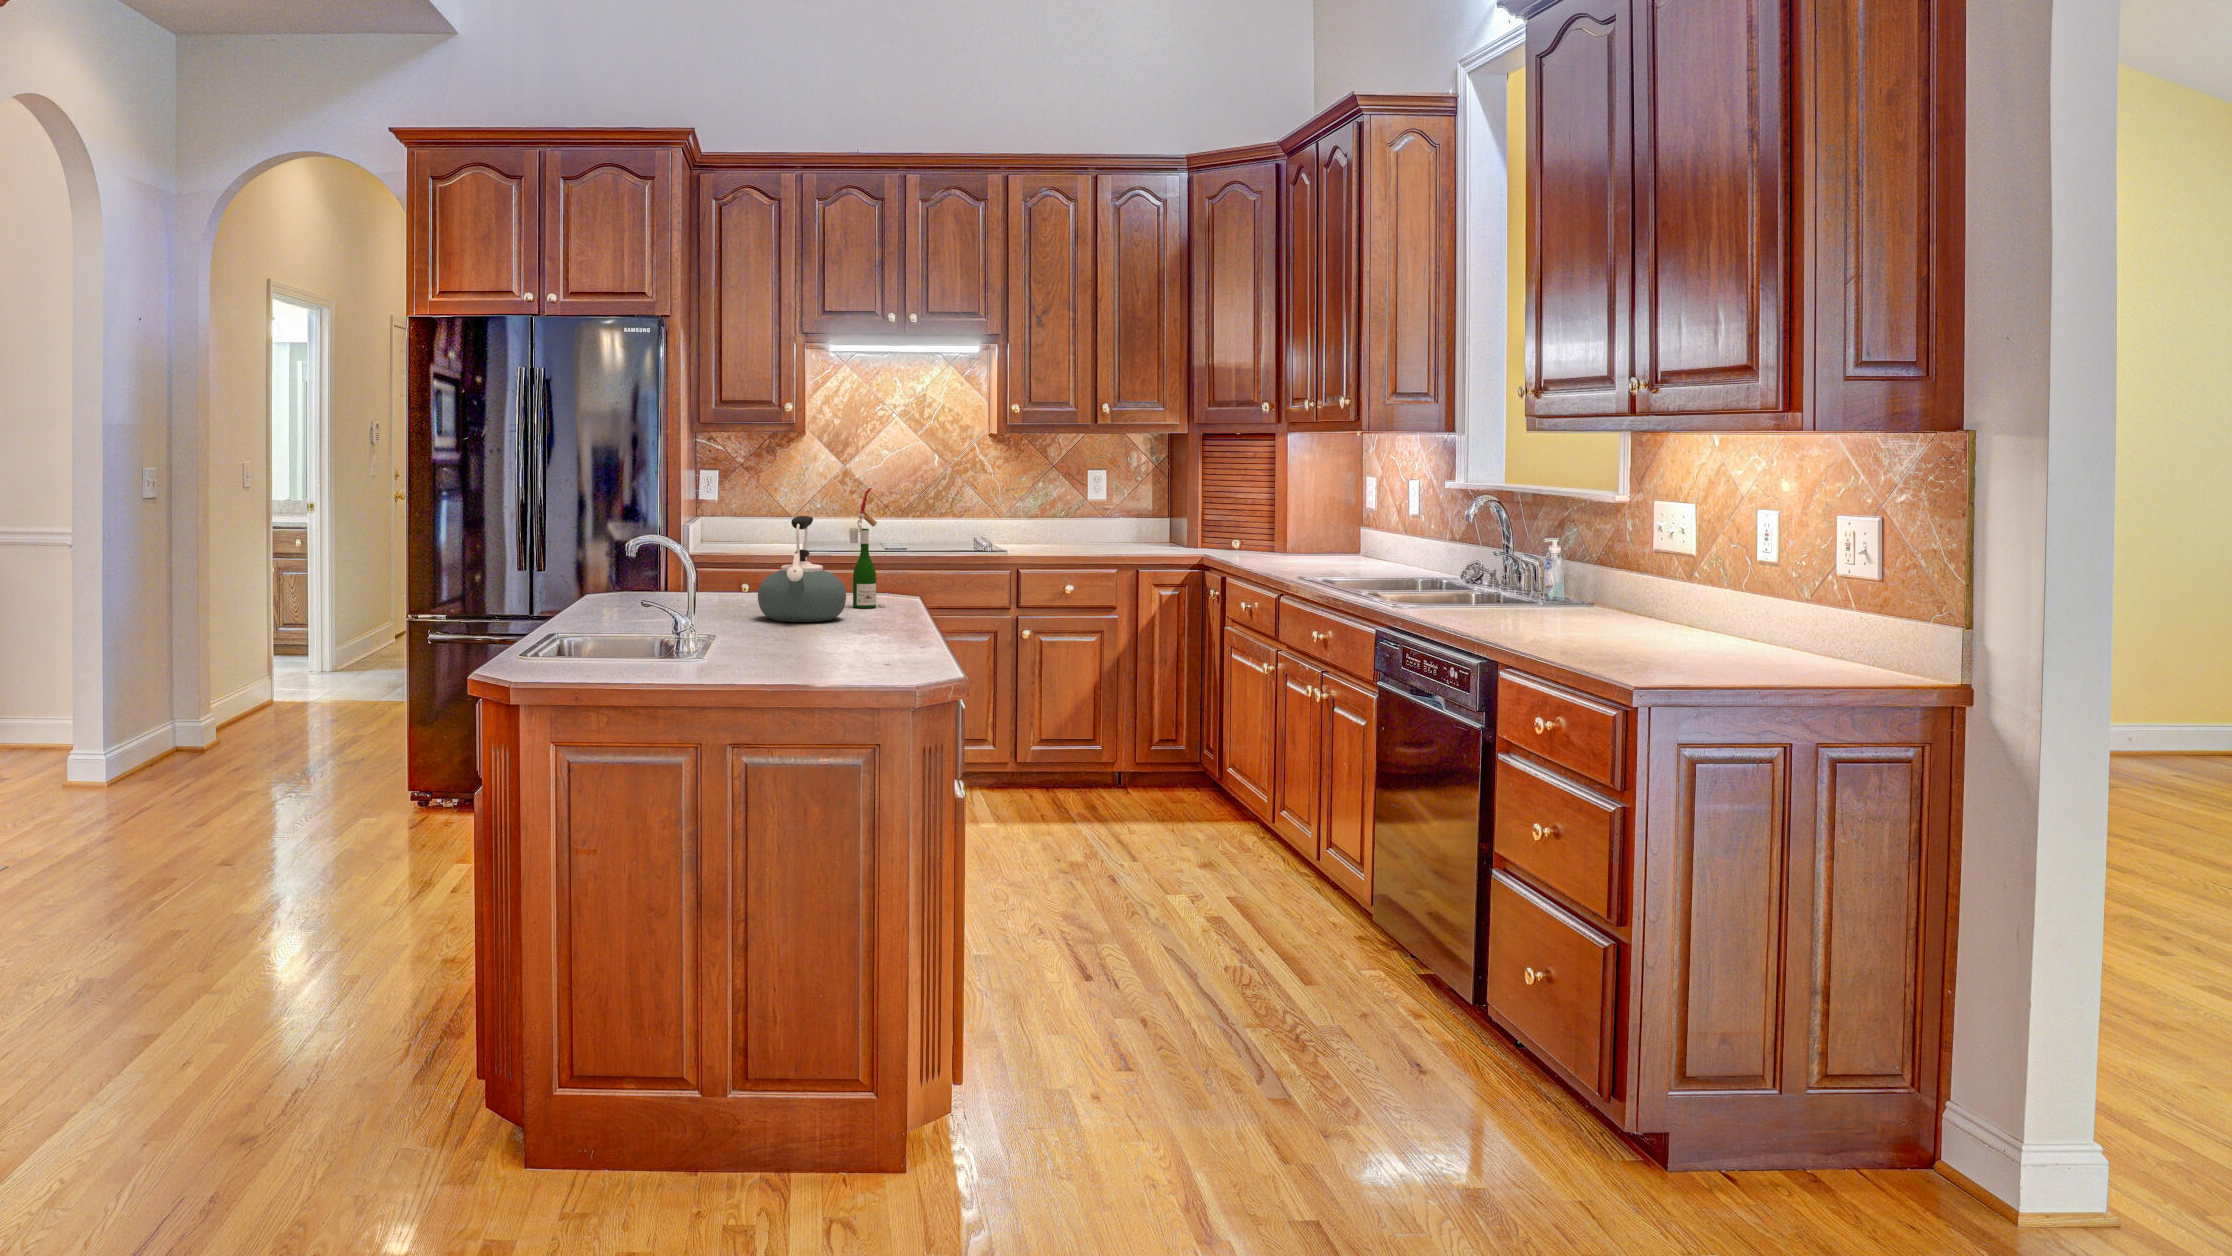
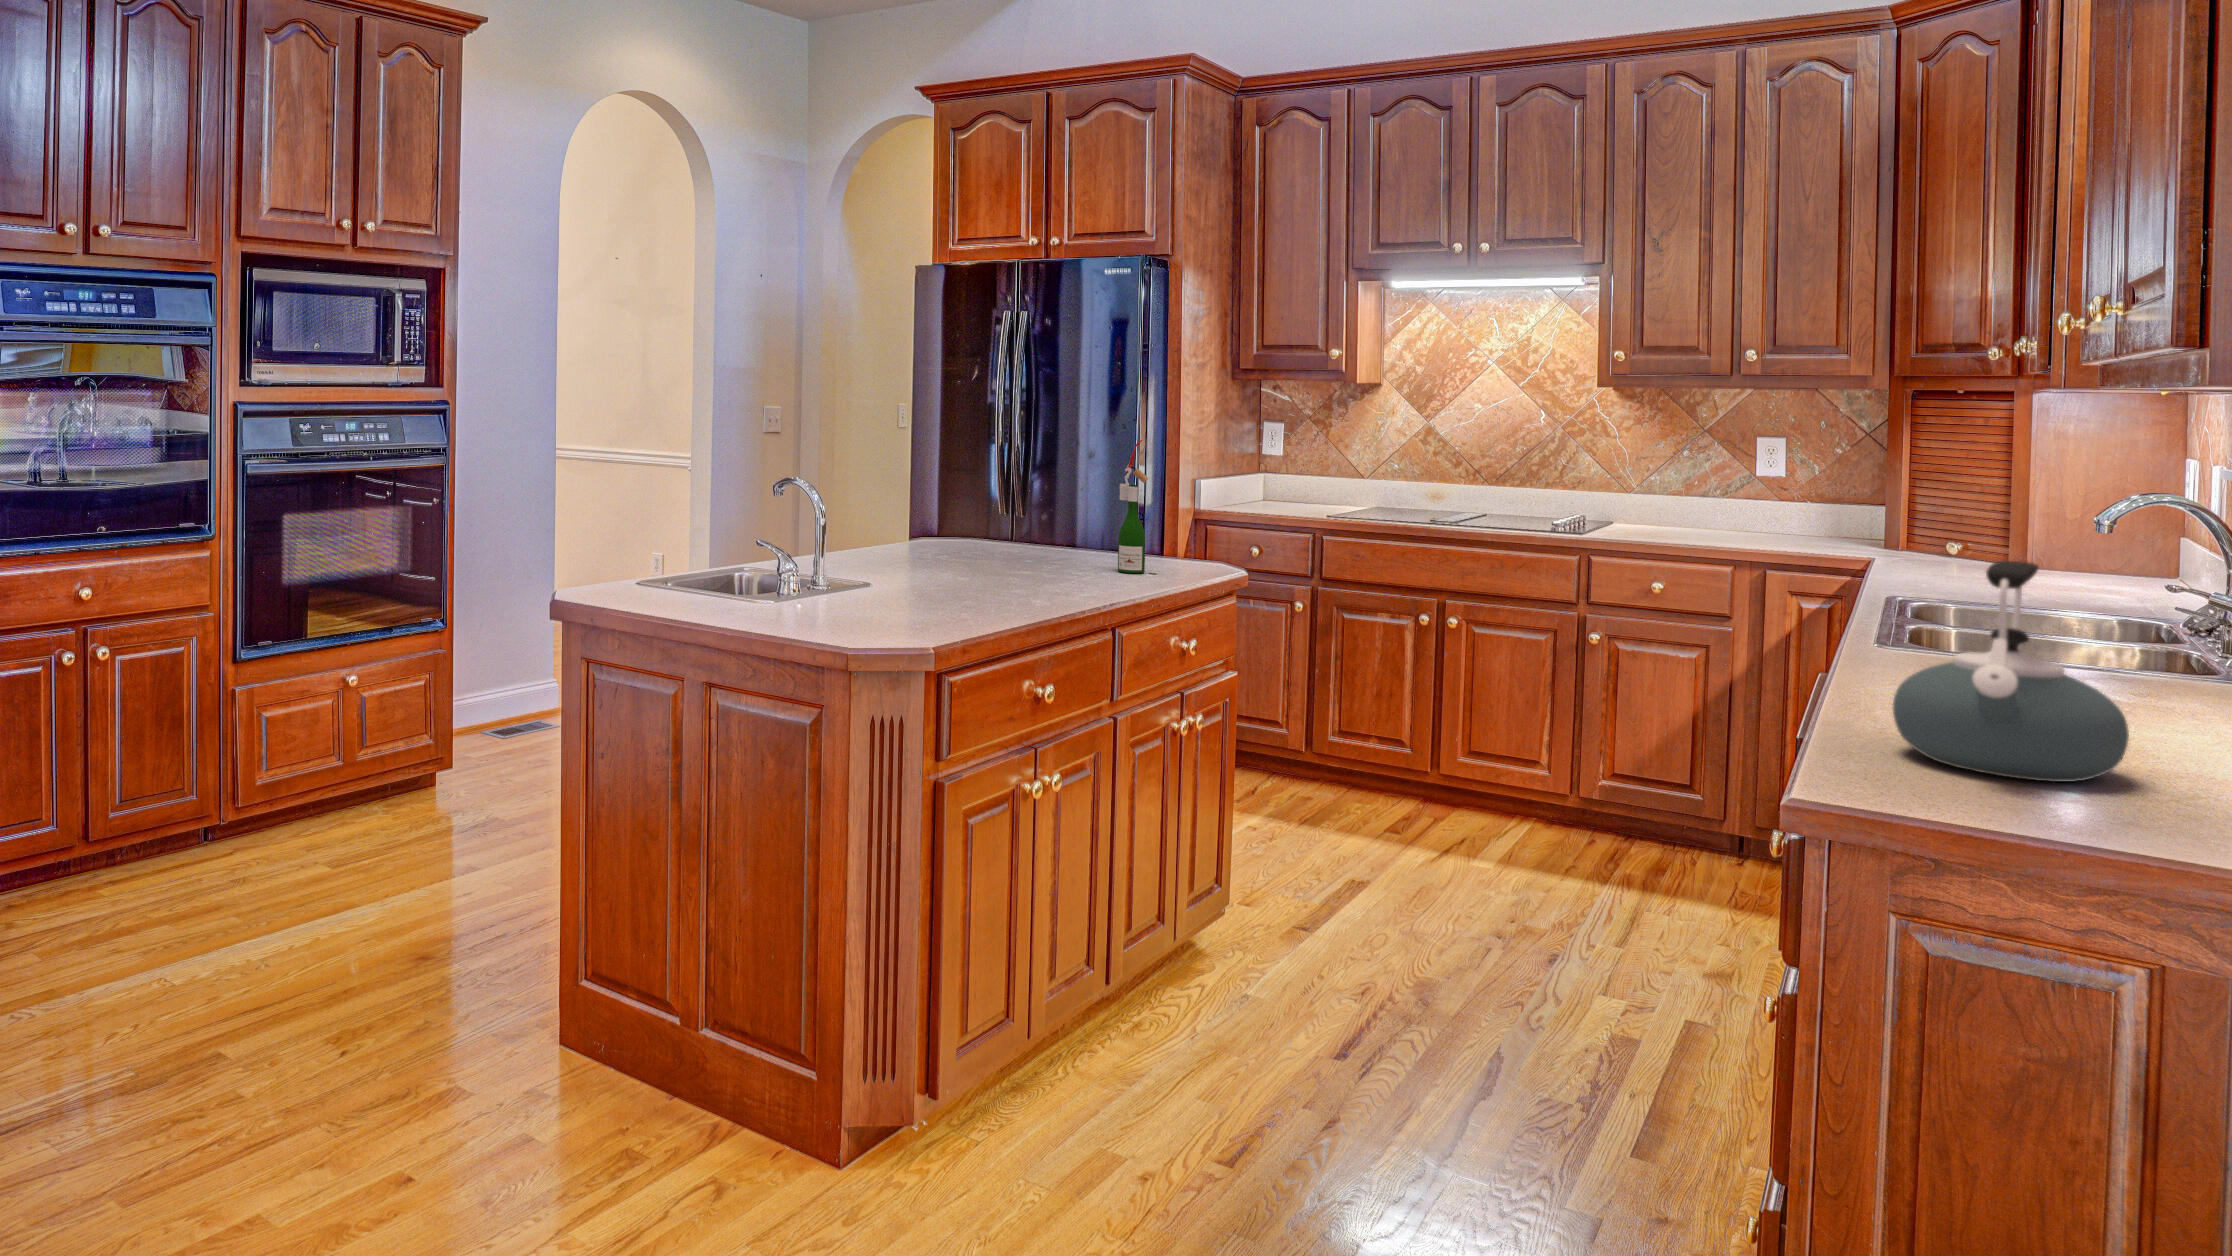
kettle: present [758,516,846,622] -> present [1893,561,2129,782]

